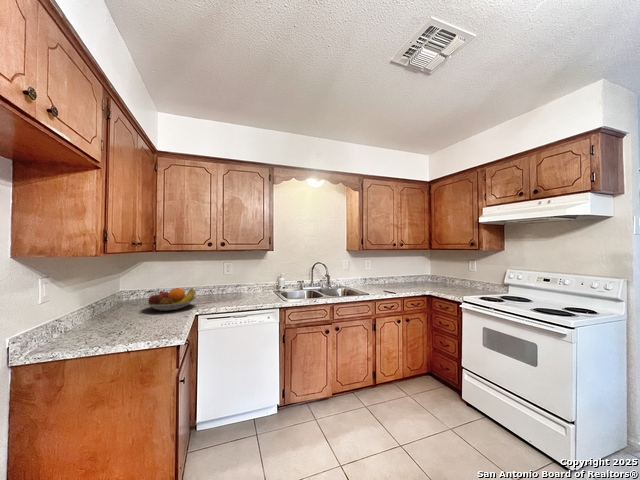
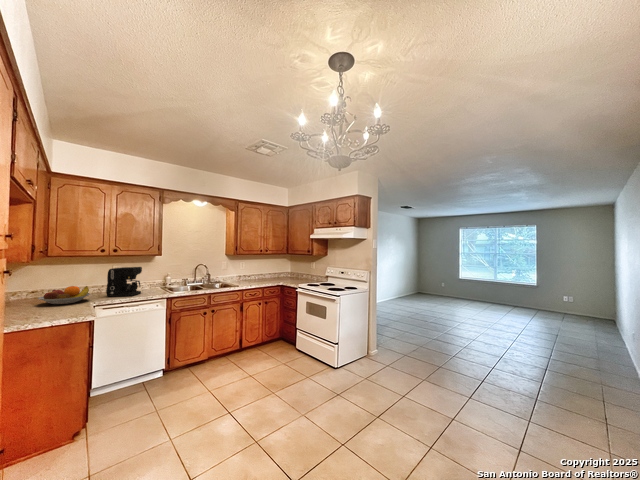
coffee maker: none [214,265,251,303] -> present [106,267,142,297]

